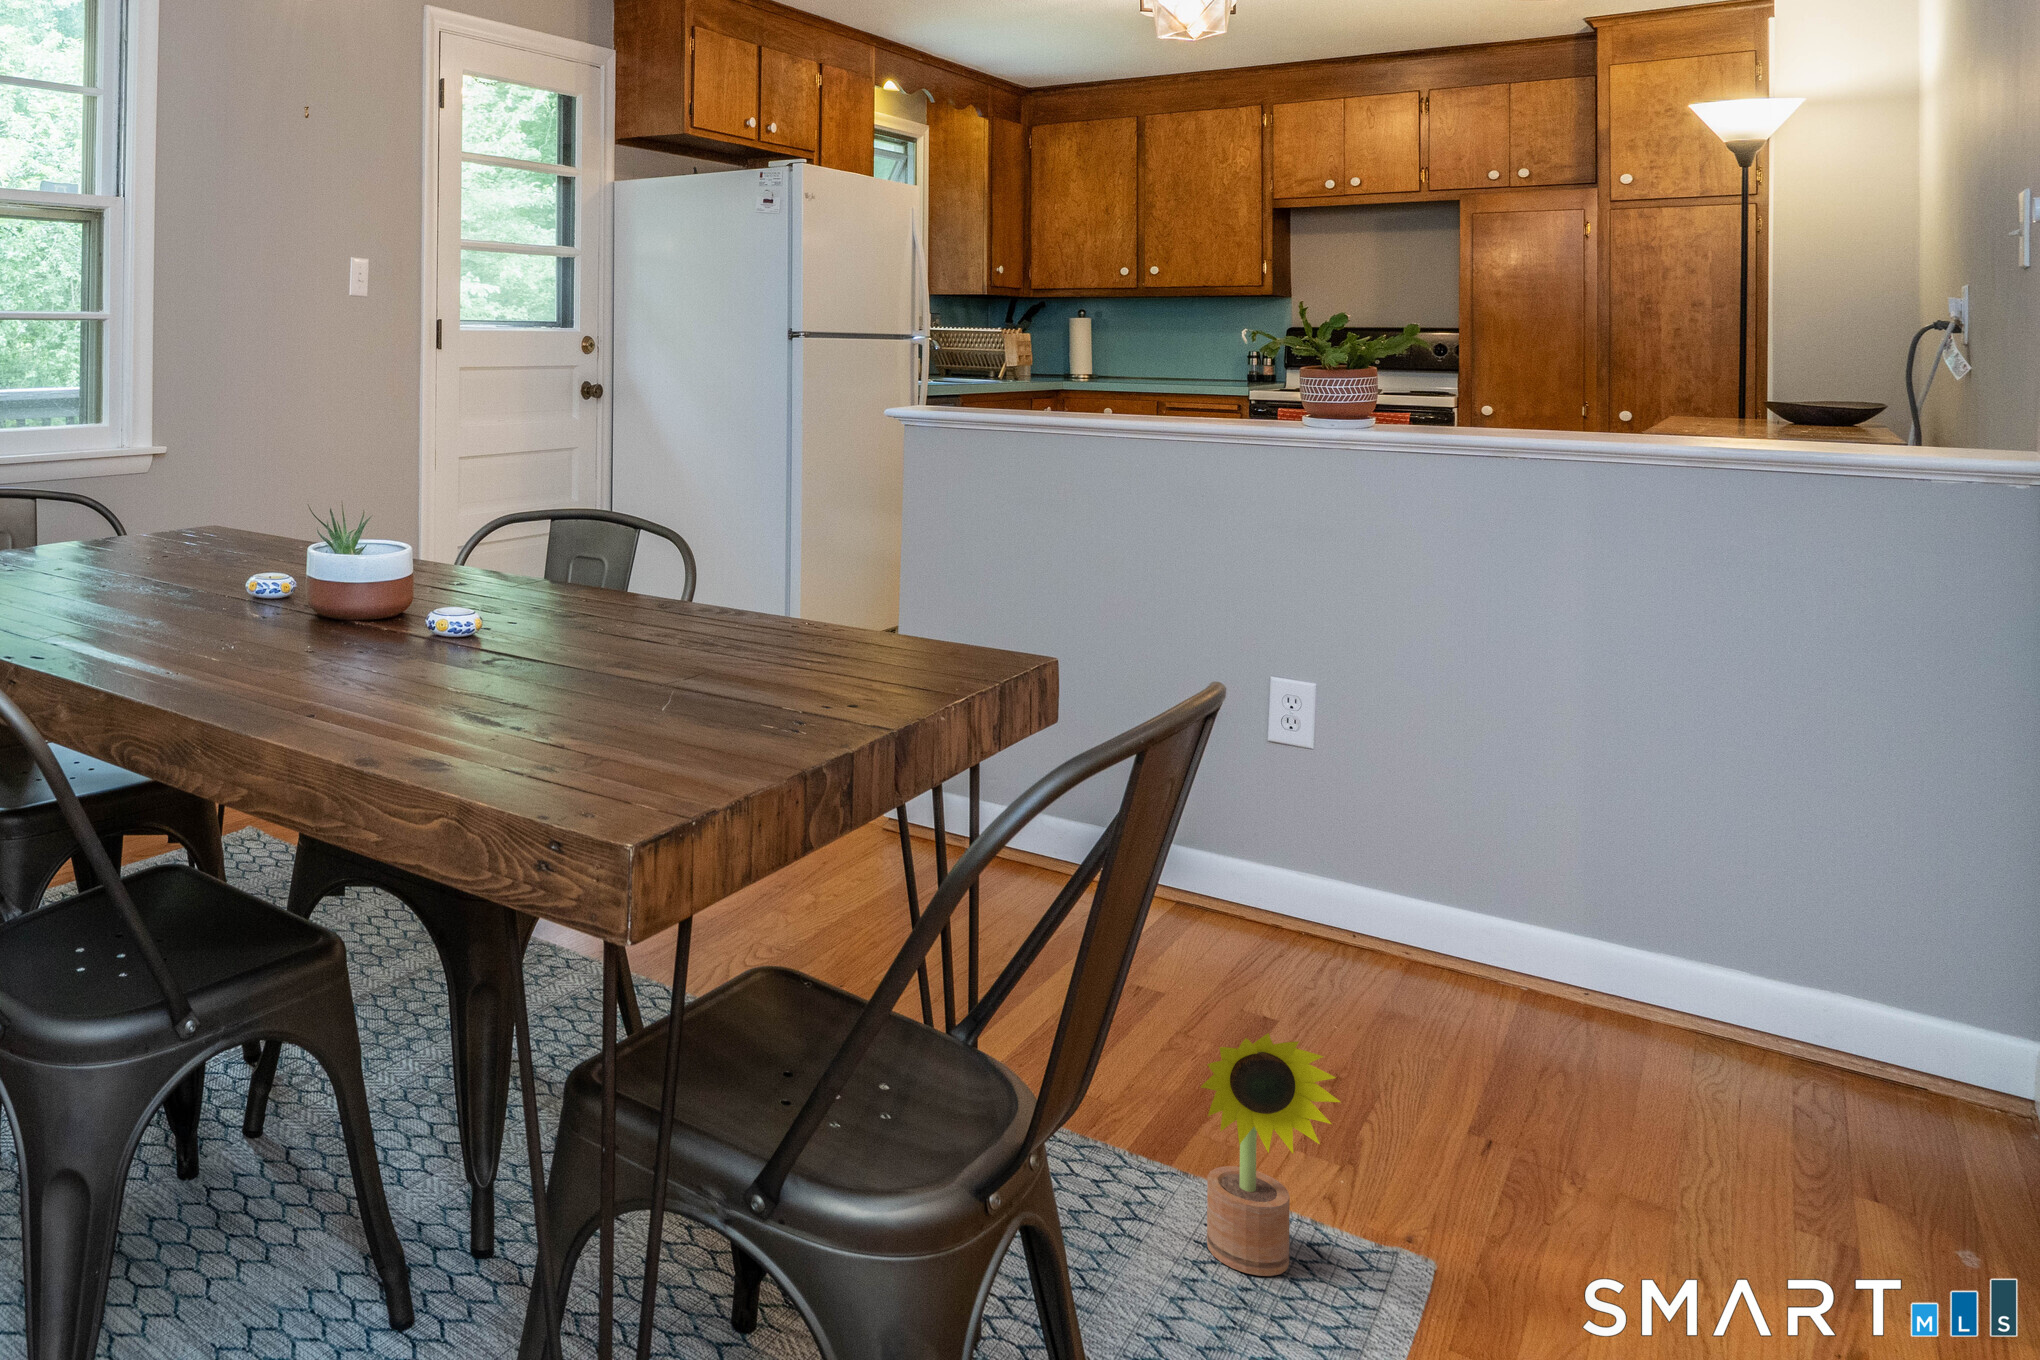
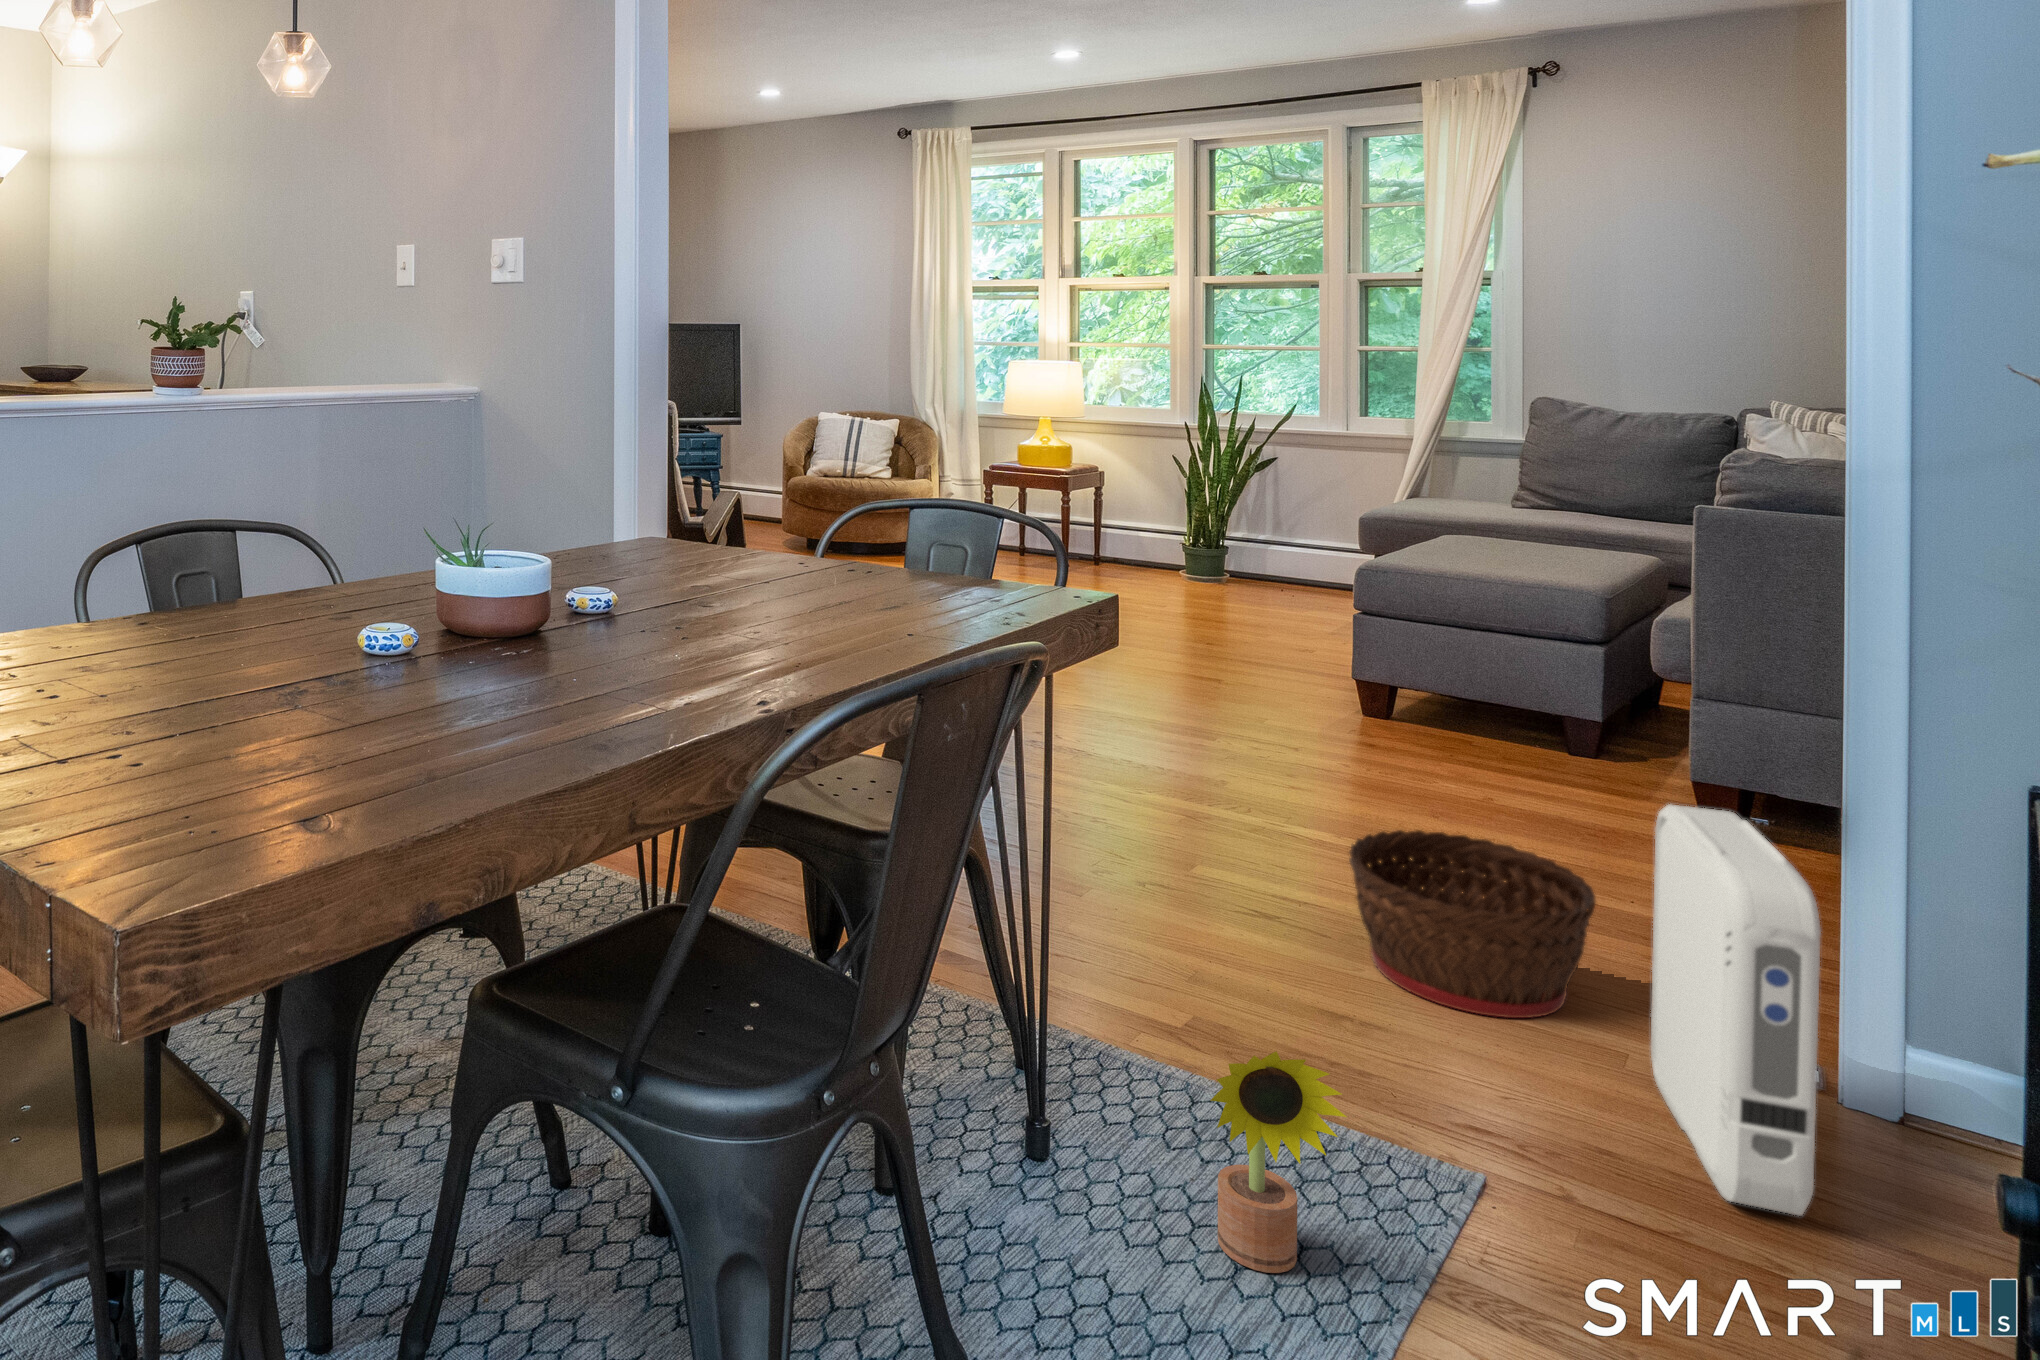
air purifier: none [1644,806,1812,1222] -> present [1651,805,1821,1216]
basket: none [1335,856,1586,1043] -> present [1349,830,1596,1018]

